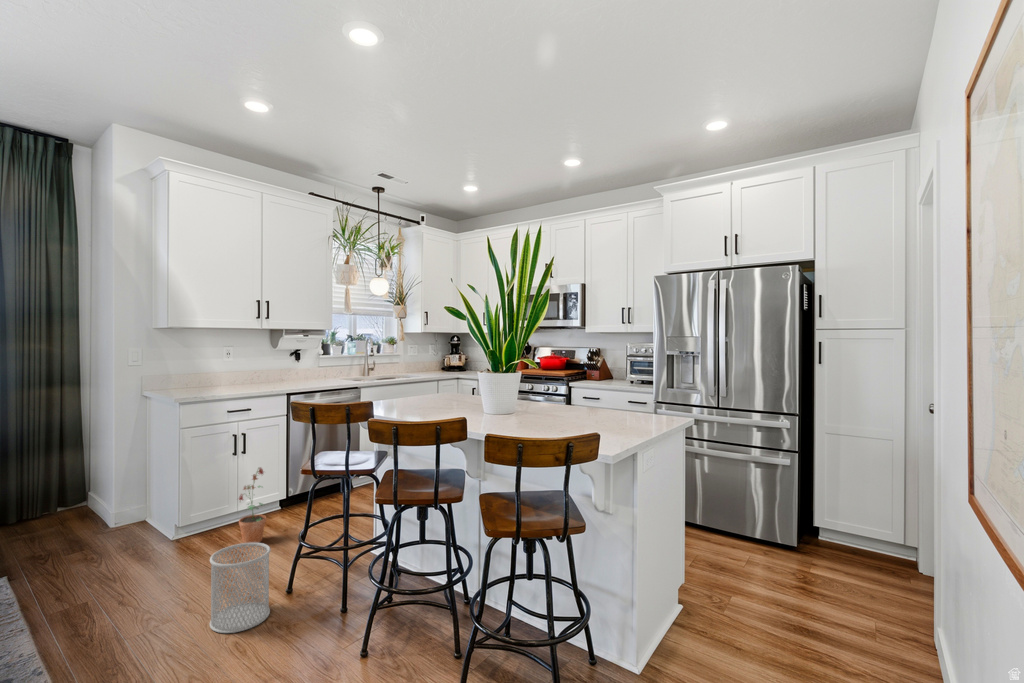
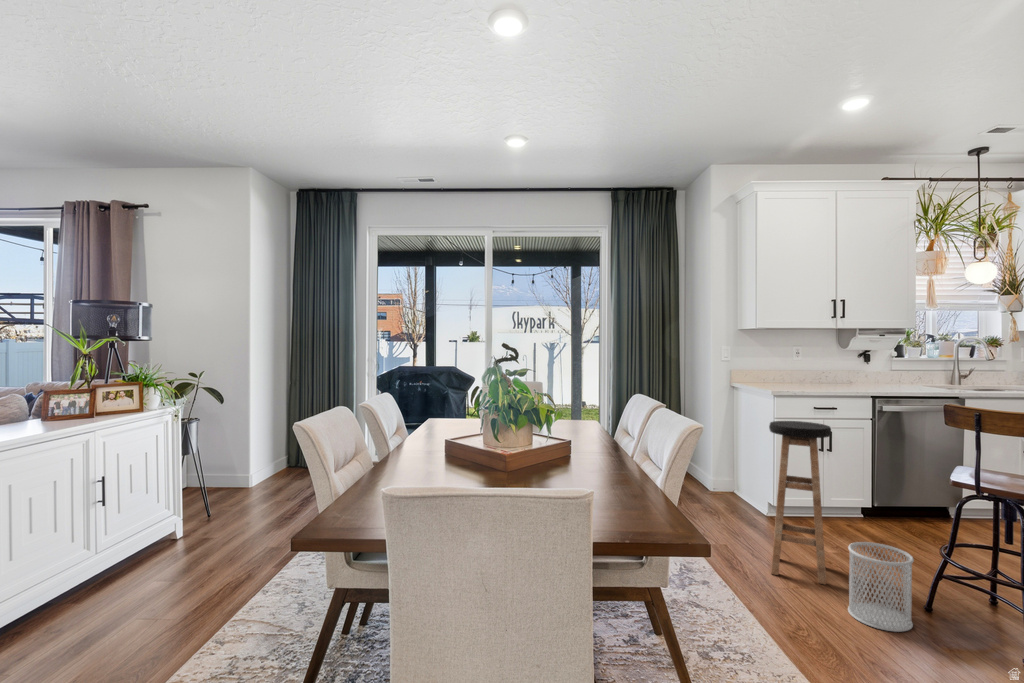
bar stool: none [140,429,214,608] -> present [769,421,831,584]
potted plant: present [239,468,266,543] -> none [834,471,865,549]

